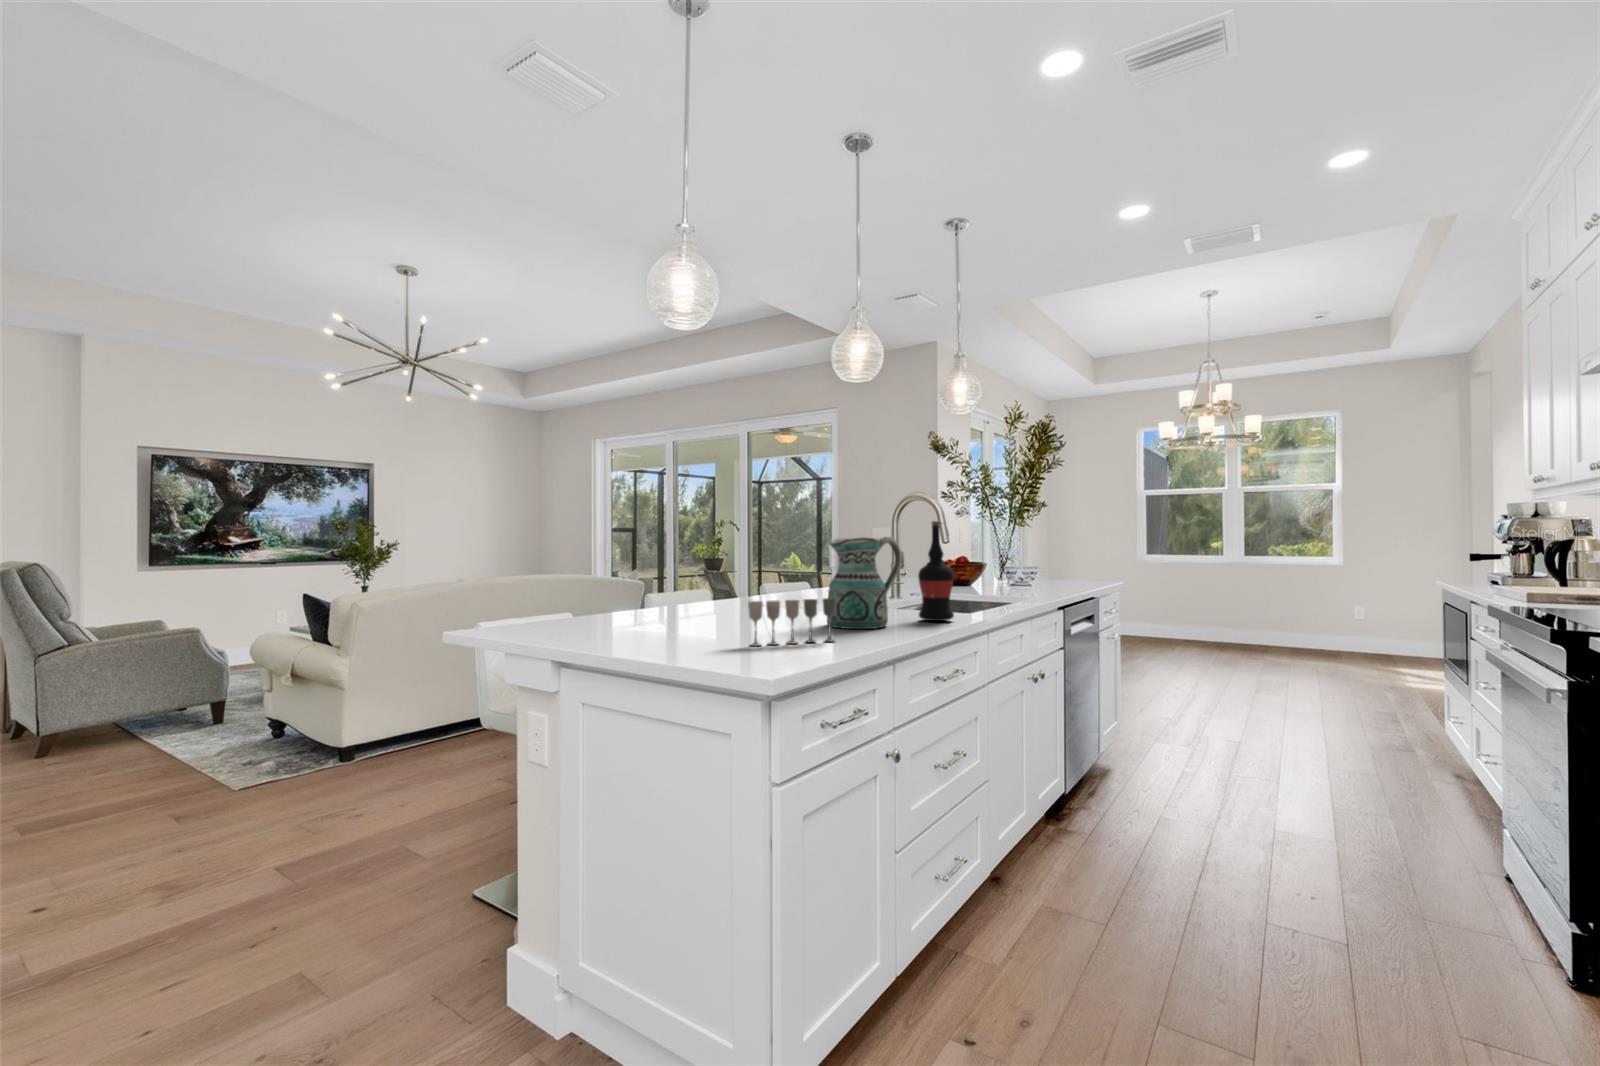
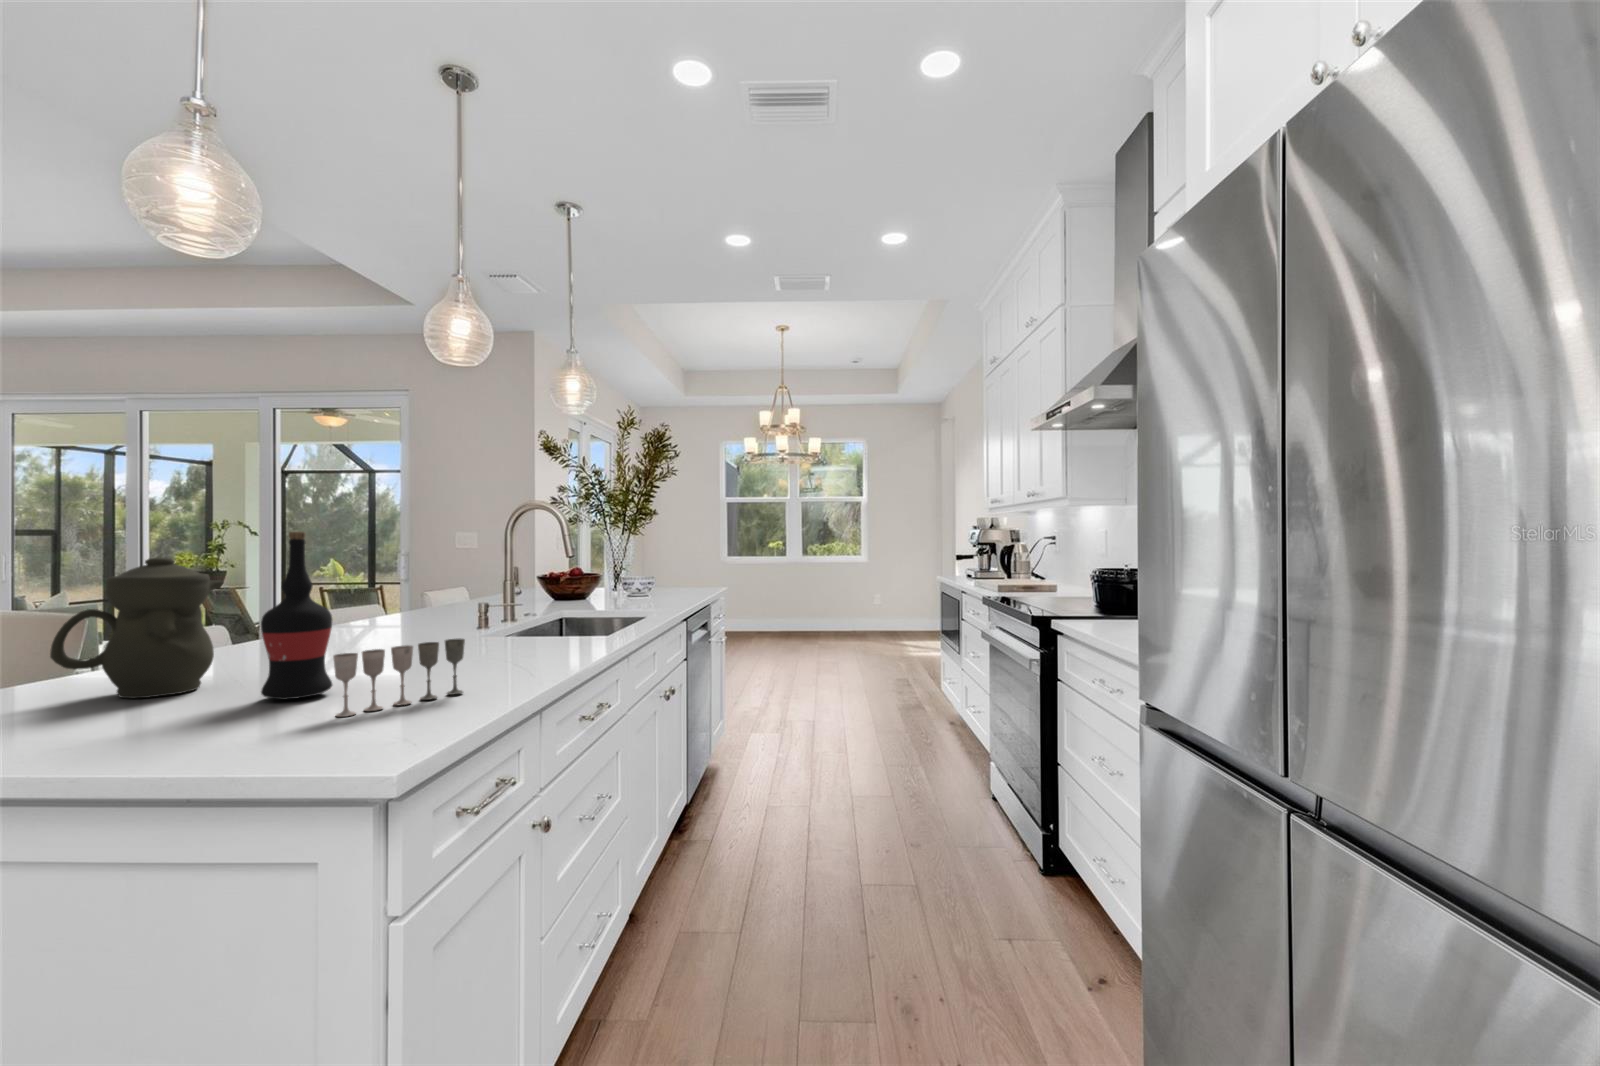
wine bottle: present [918,521,954,621] -> present [261,531,332,700]
teapot: none [612,535,696,626] -> present [50,558,224,698]
ceramic pitcher: present [827,537,901,629] -> none [437,555,533,671]

